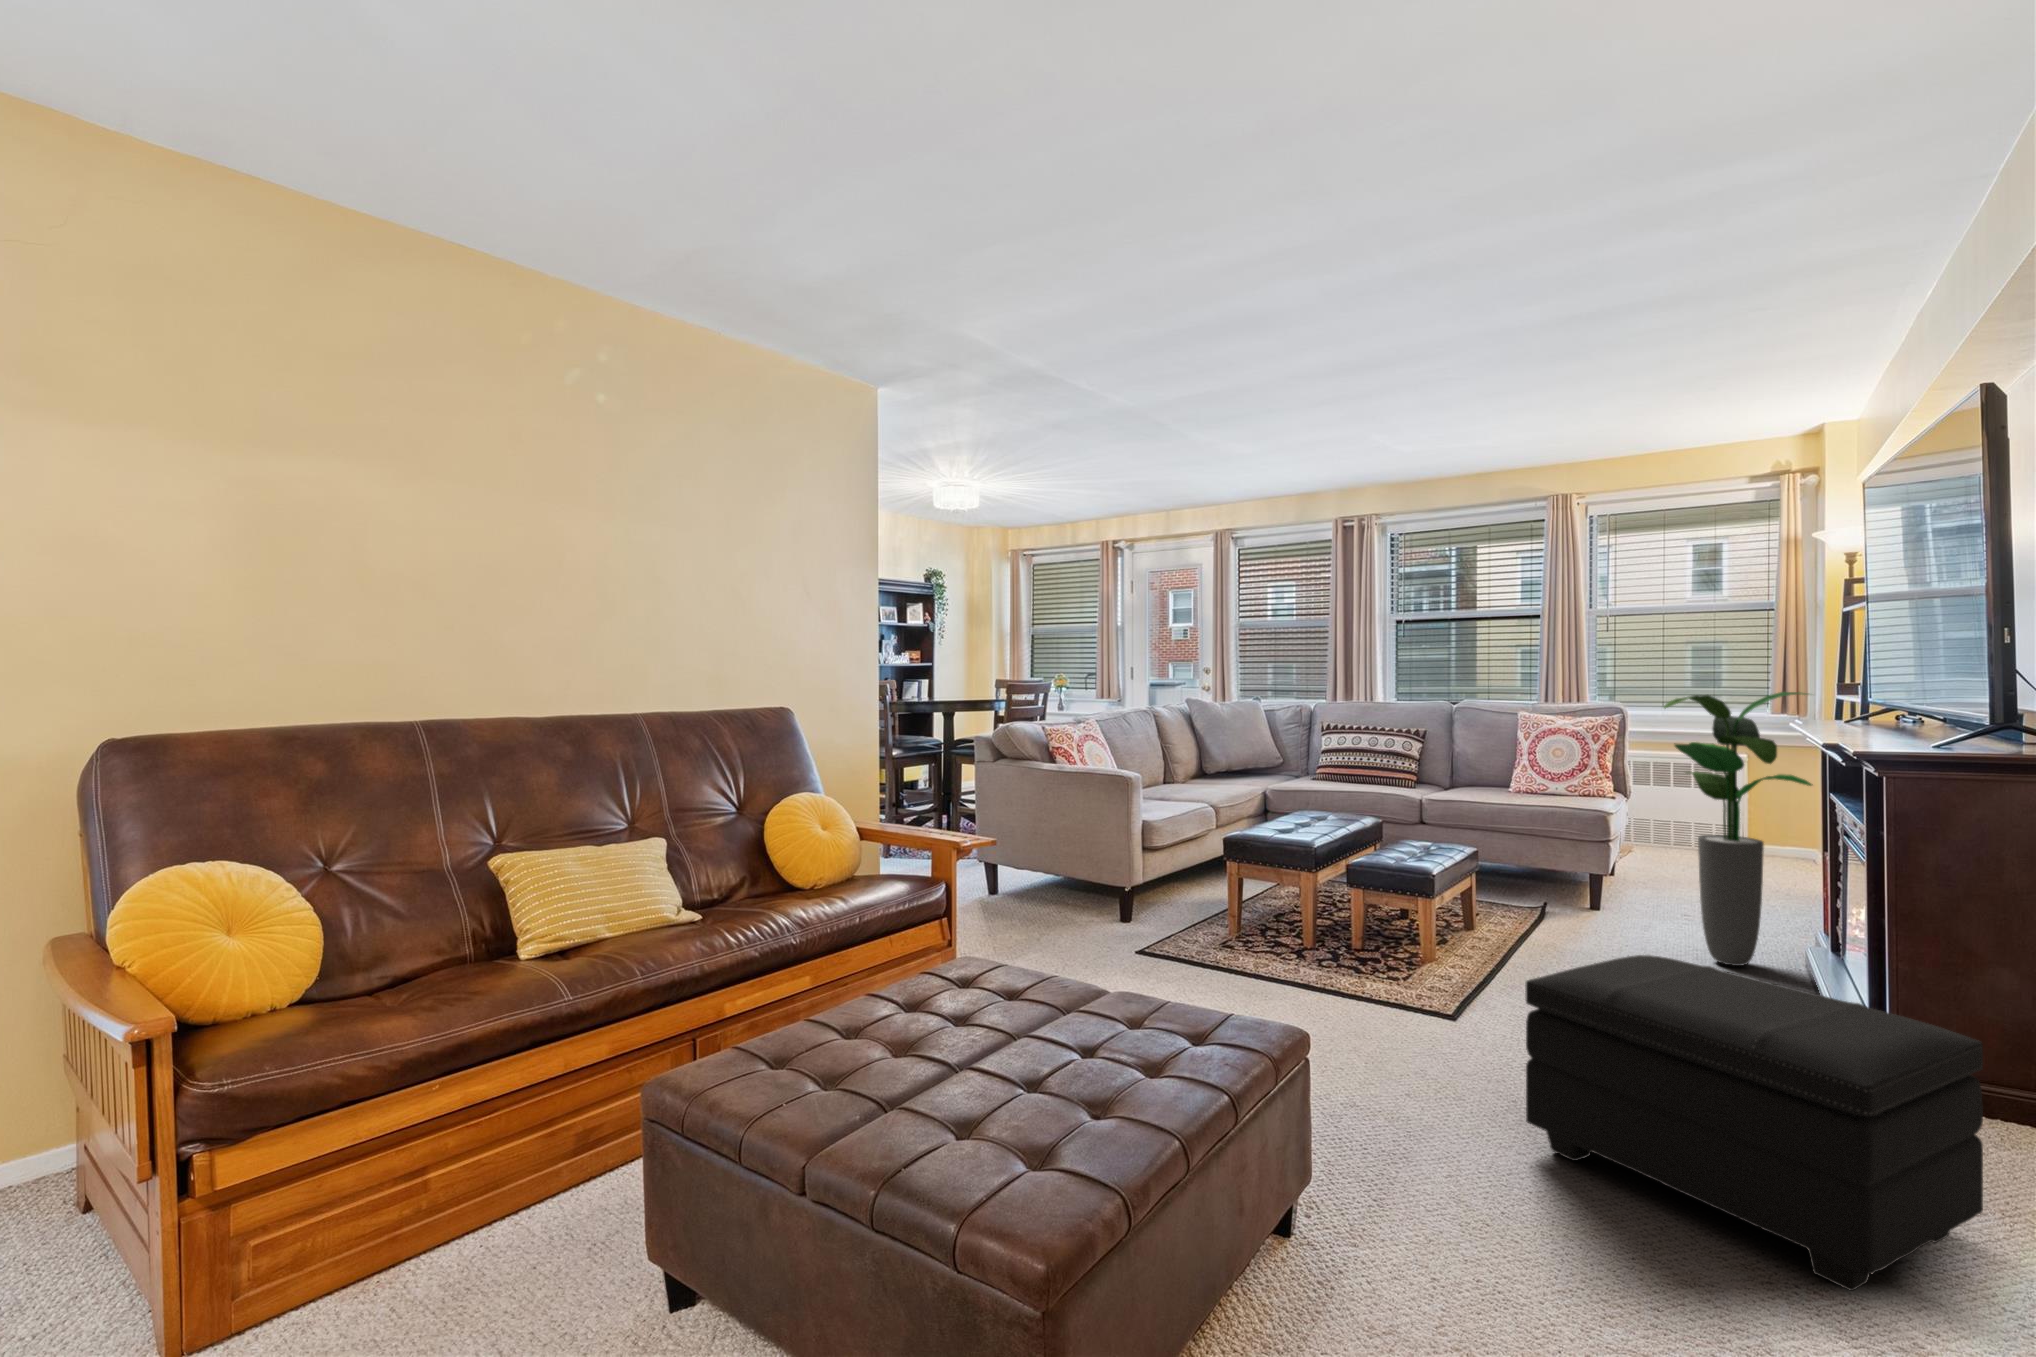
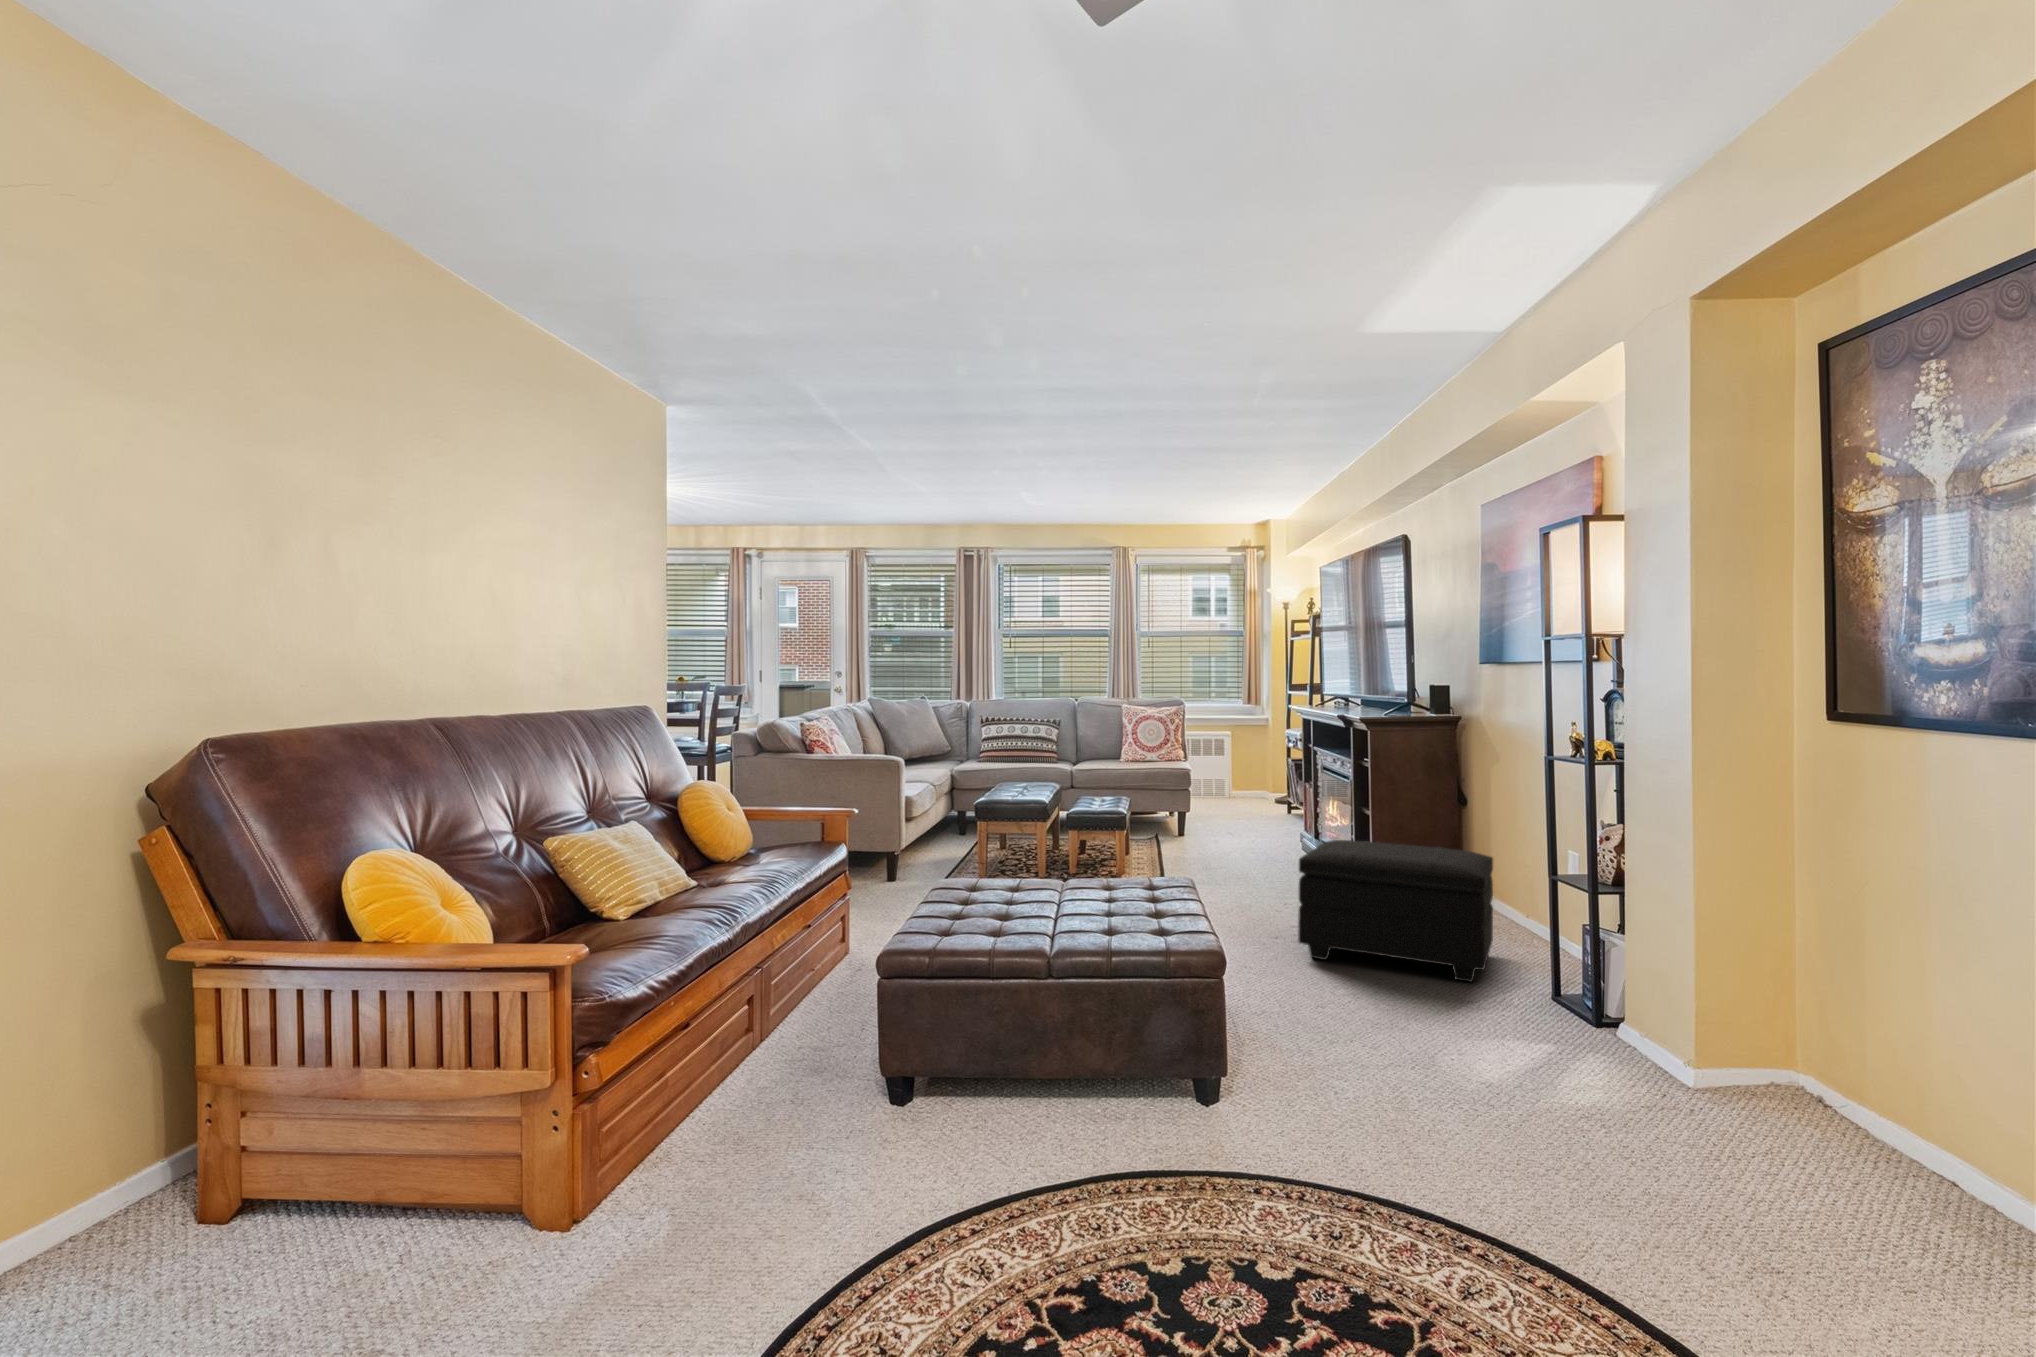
potted plant: present [1664,692,1813,966] -> none [1255,688,1332,859]

